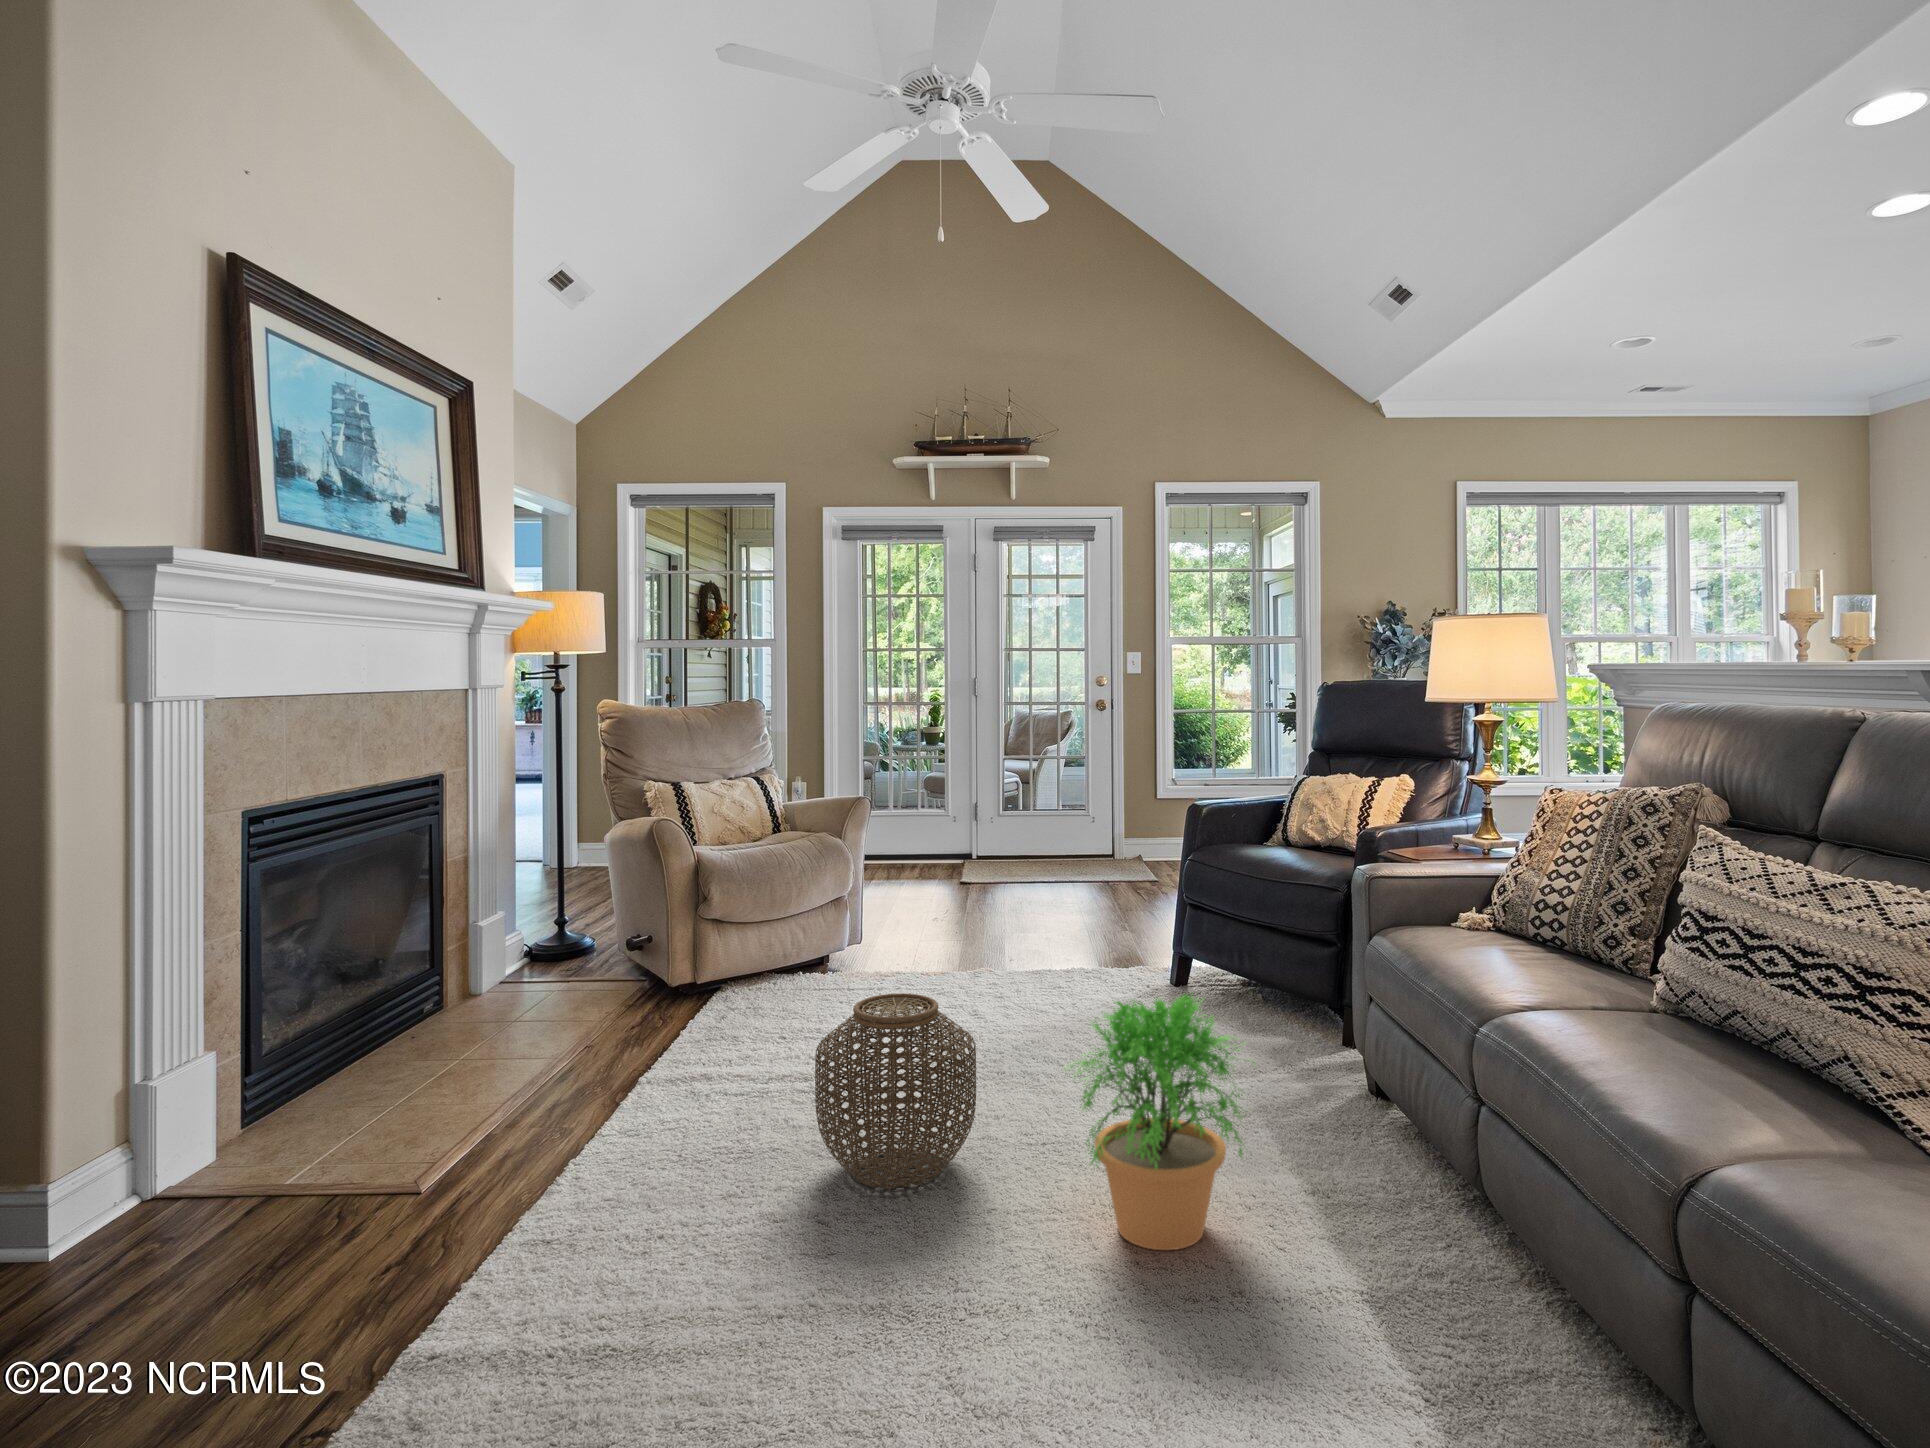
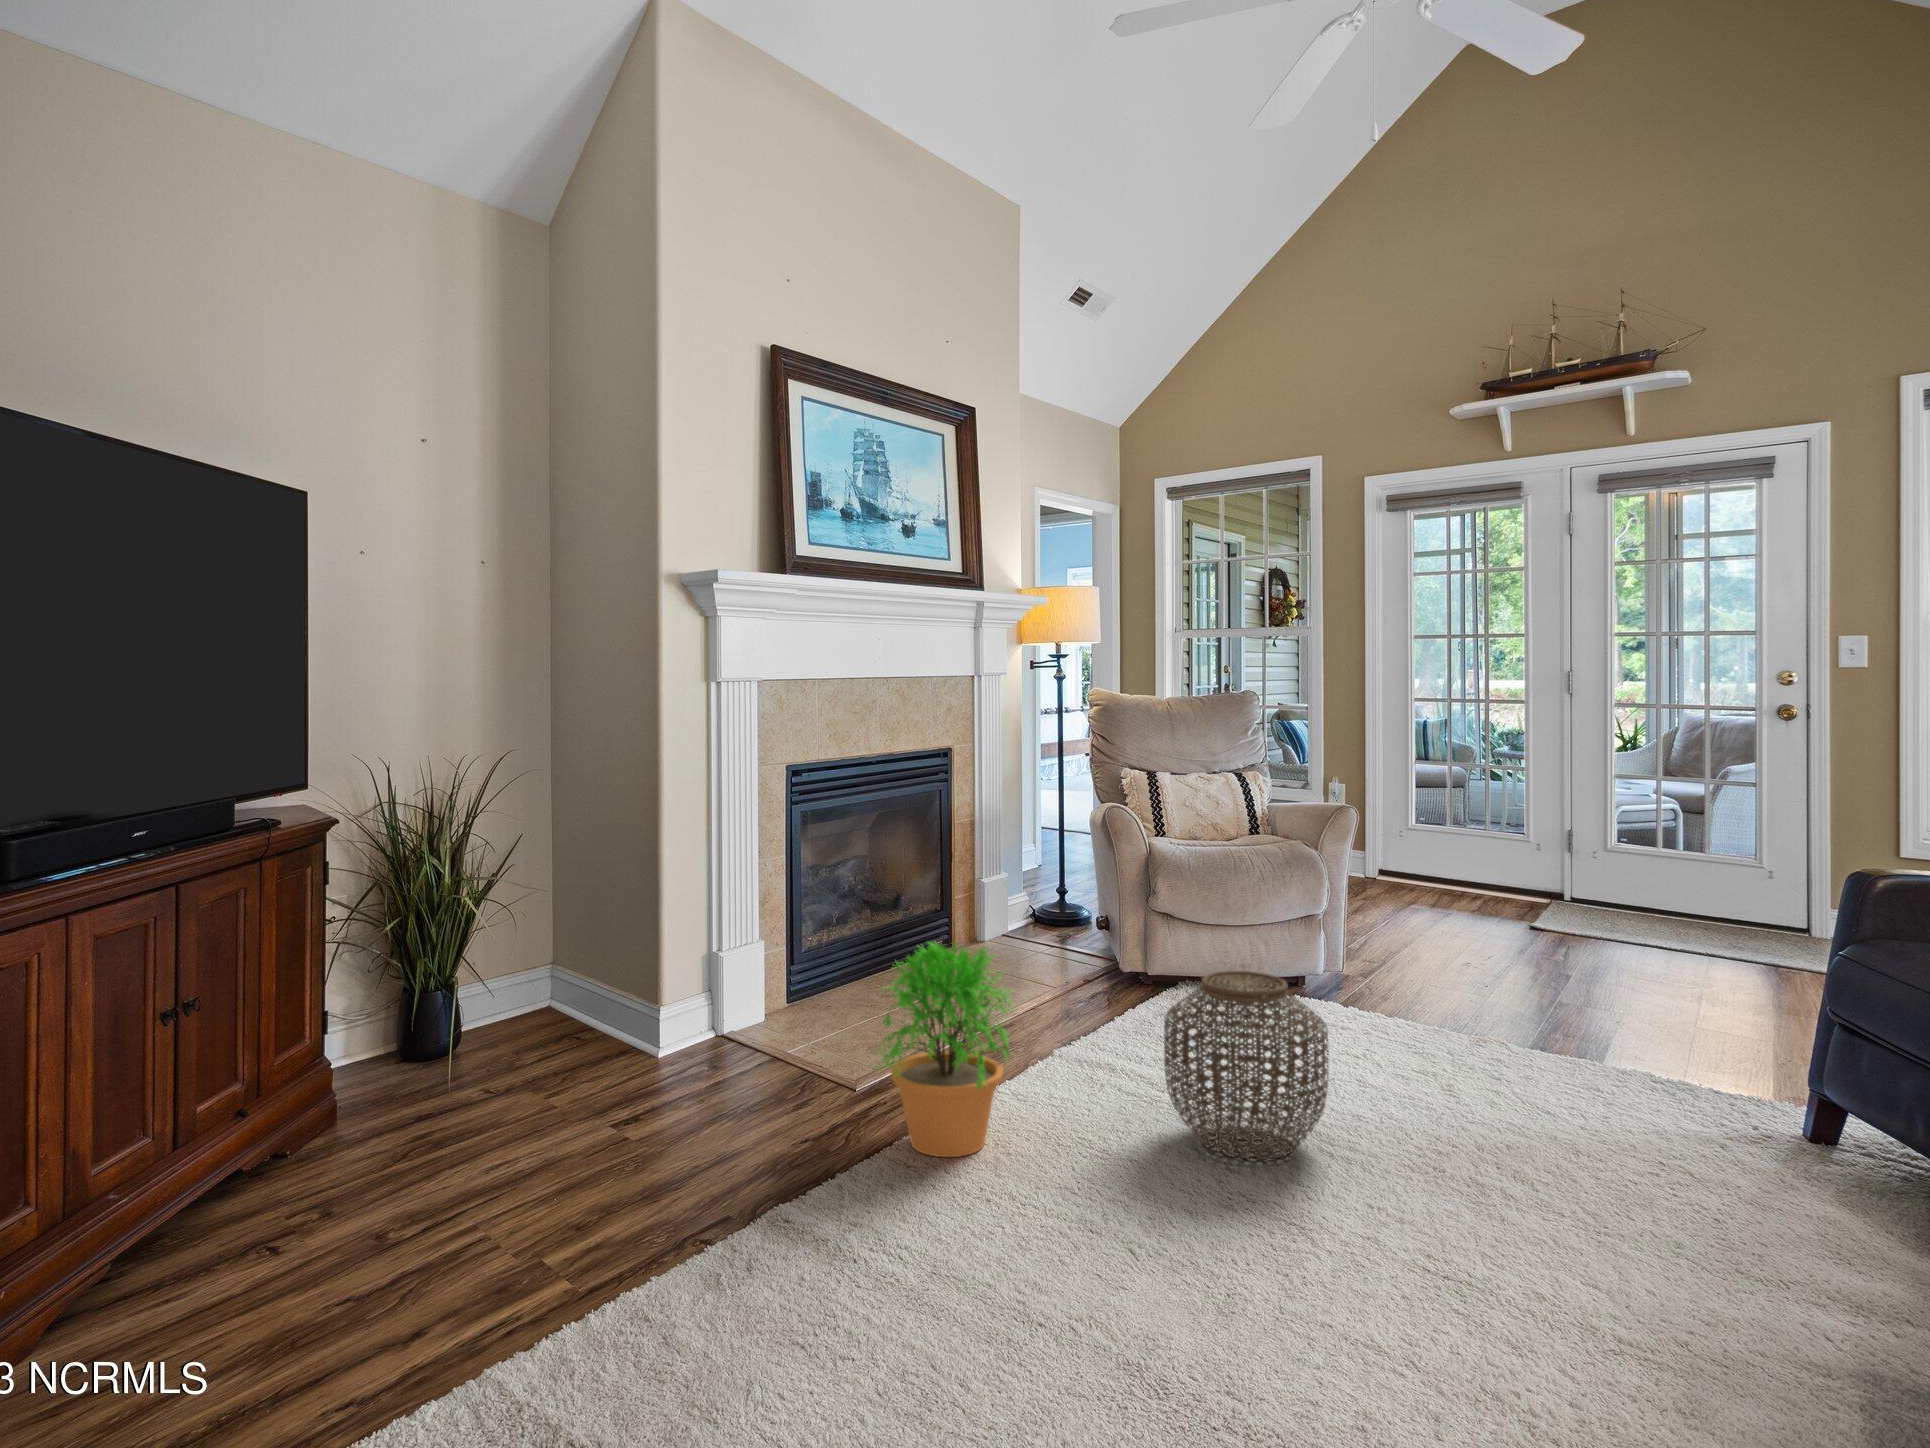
potted plant: present [1065,994,1249,1250] -> present [877,942,1012,1157]

